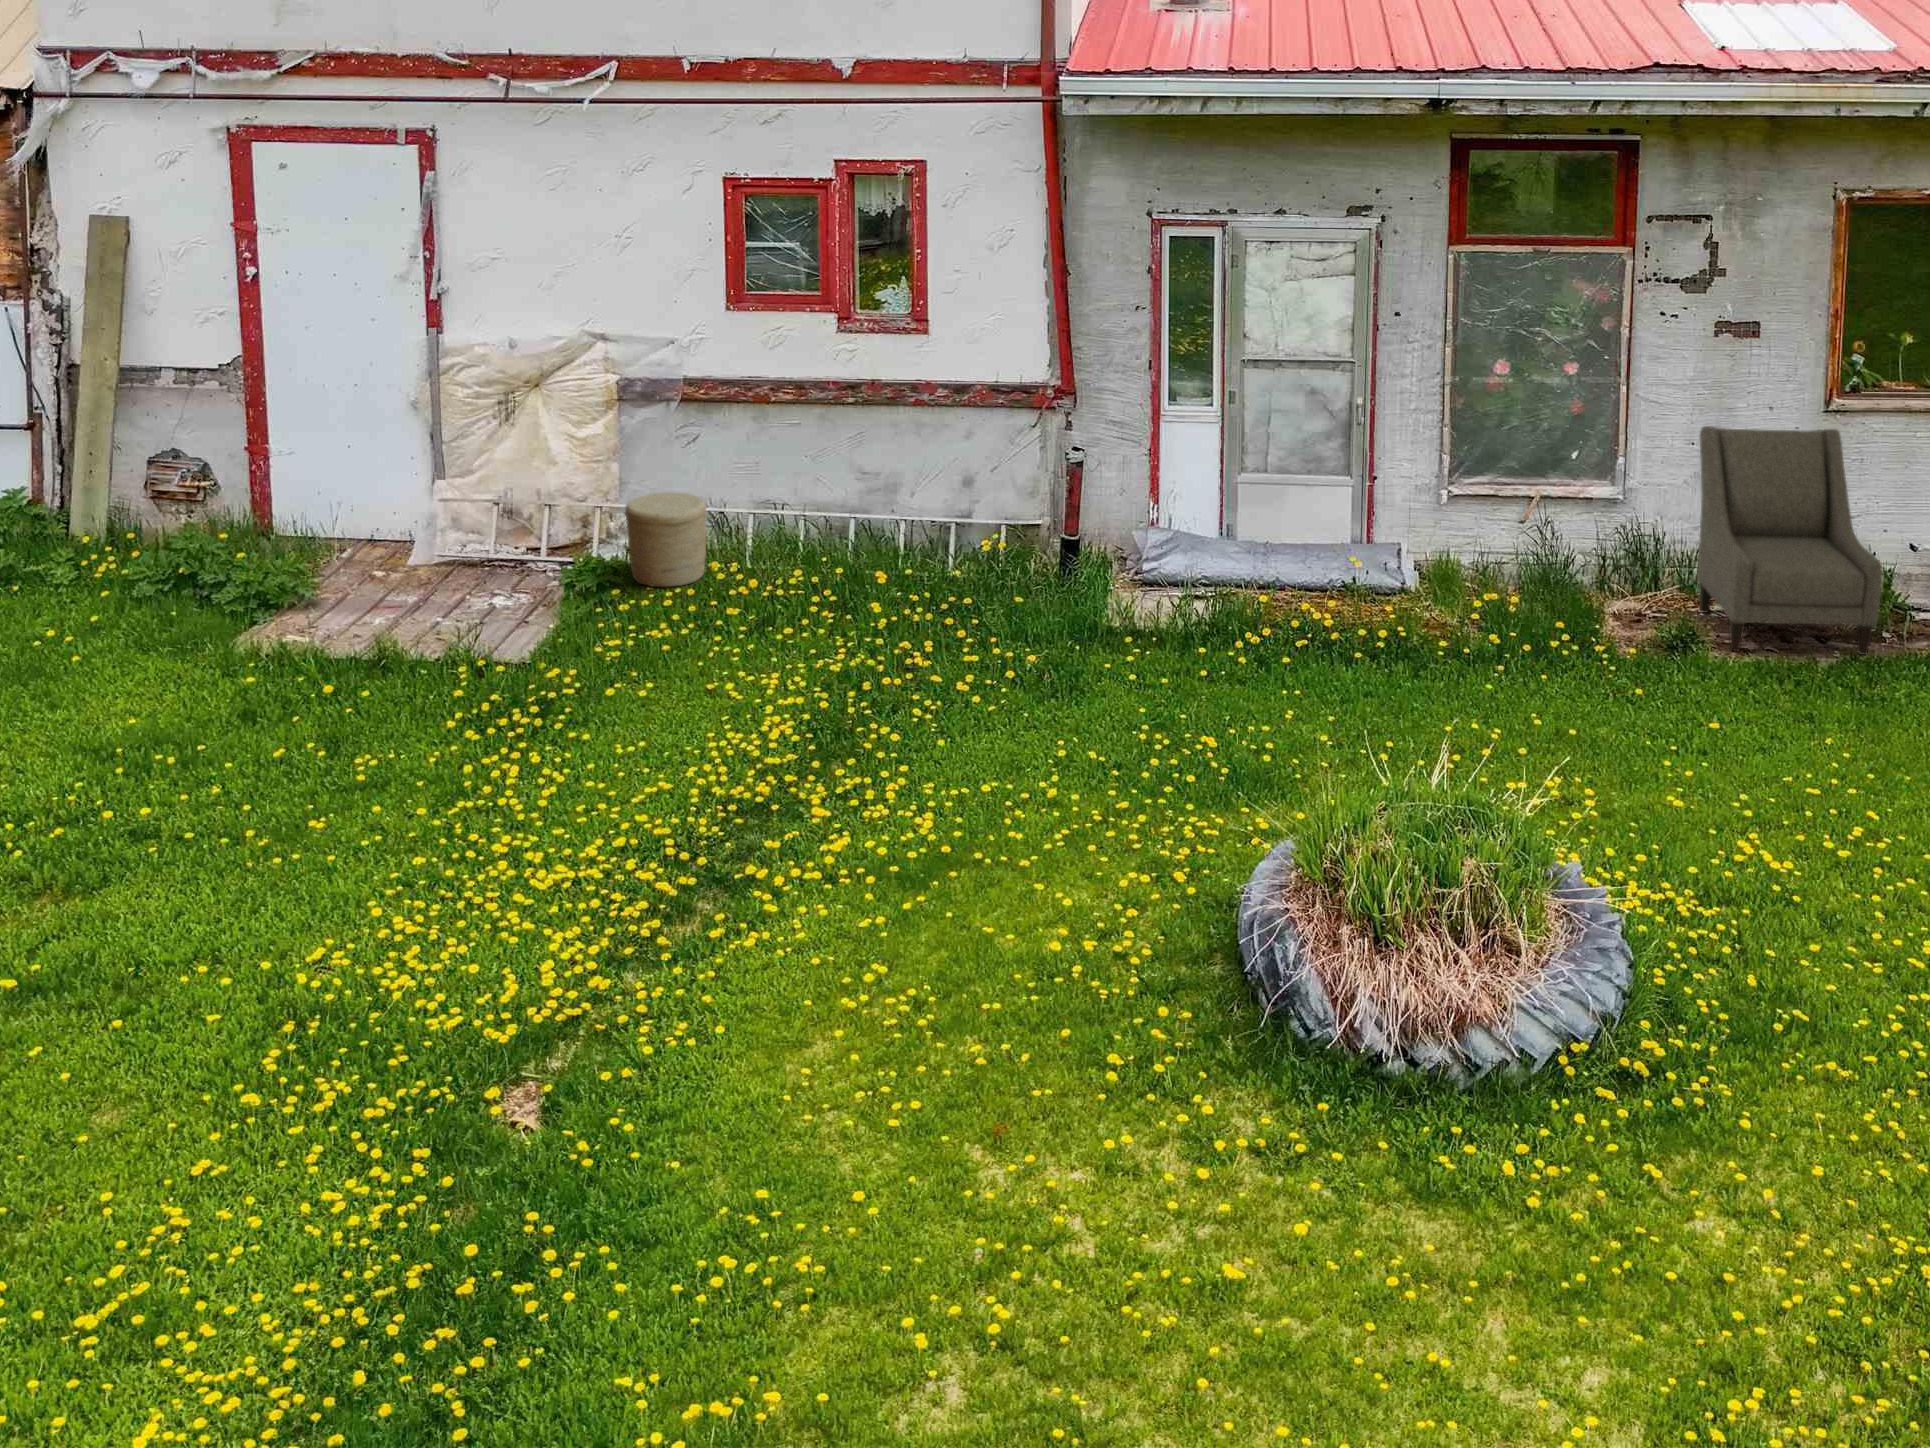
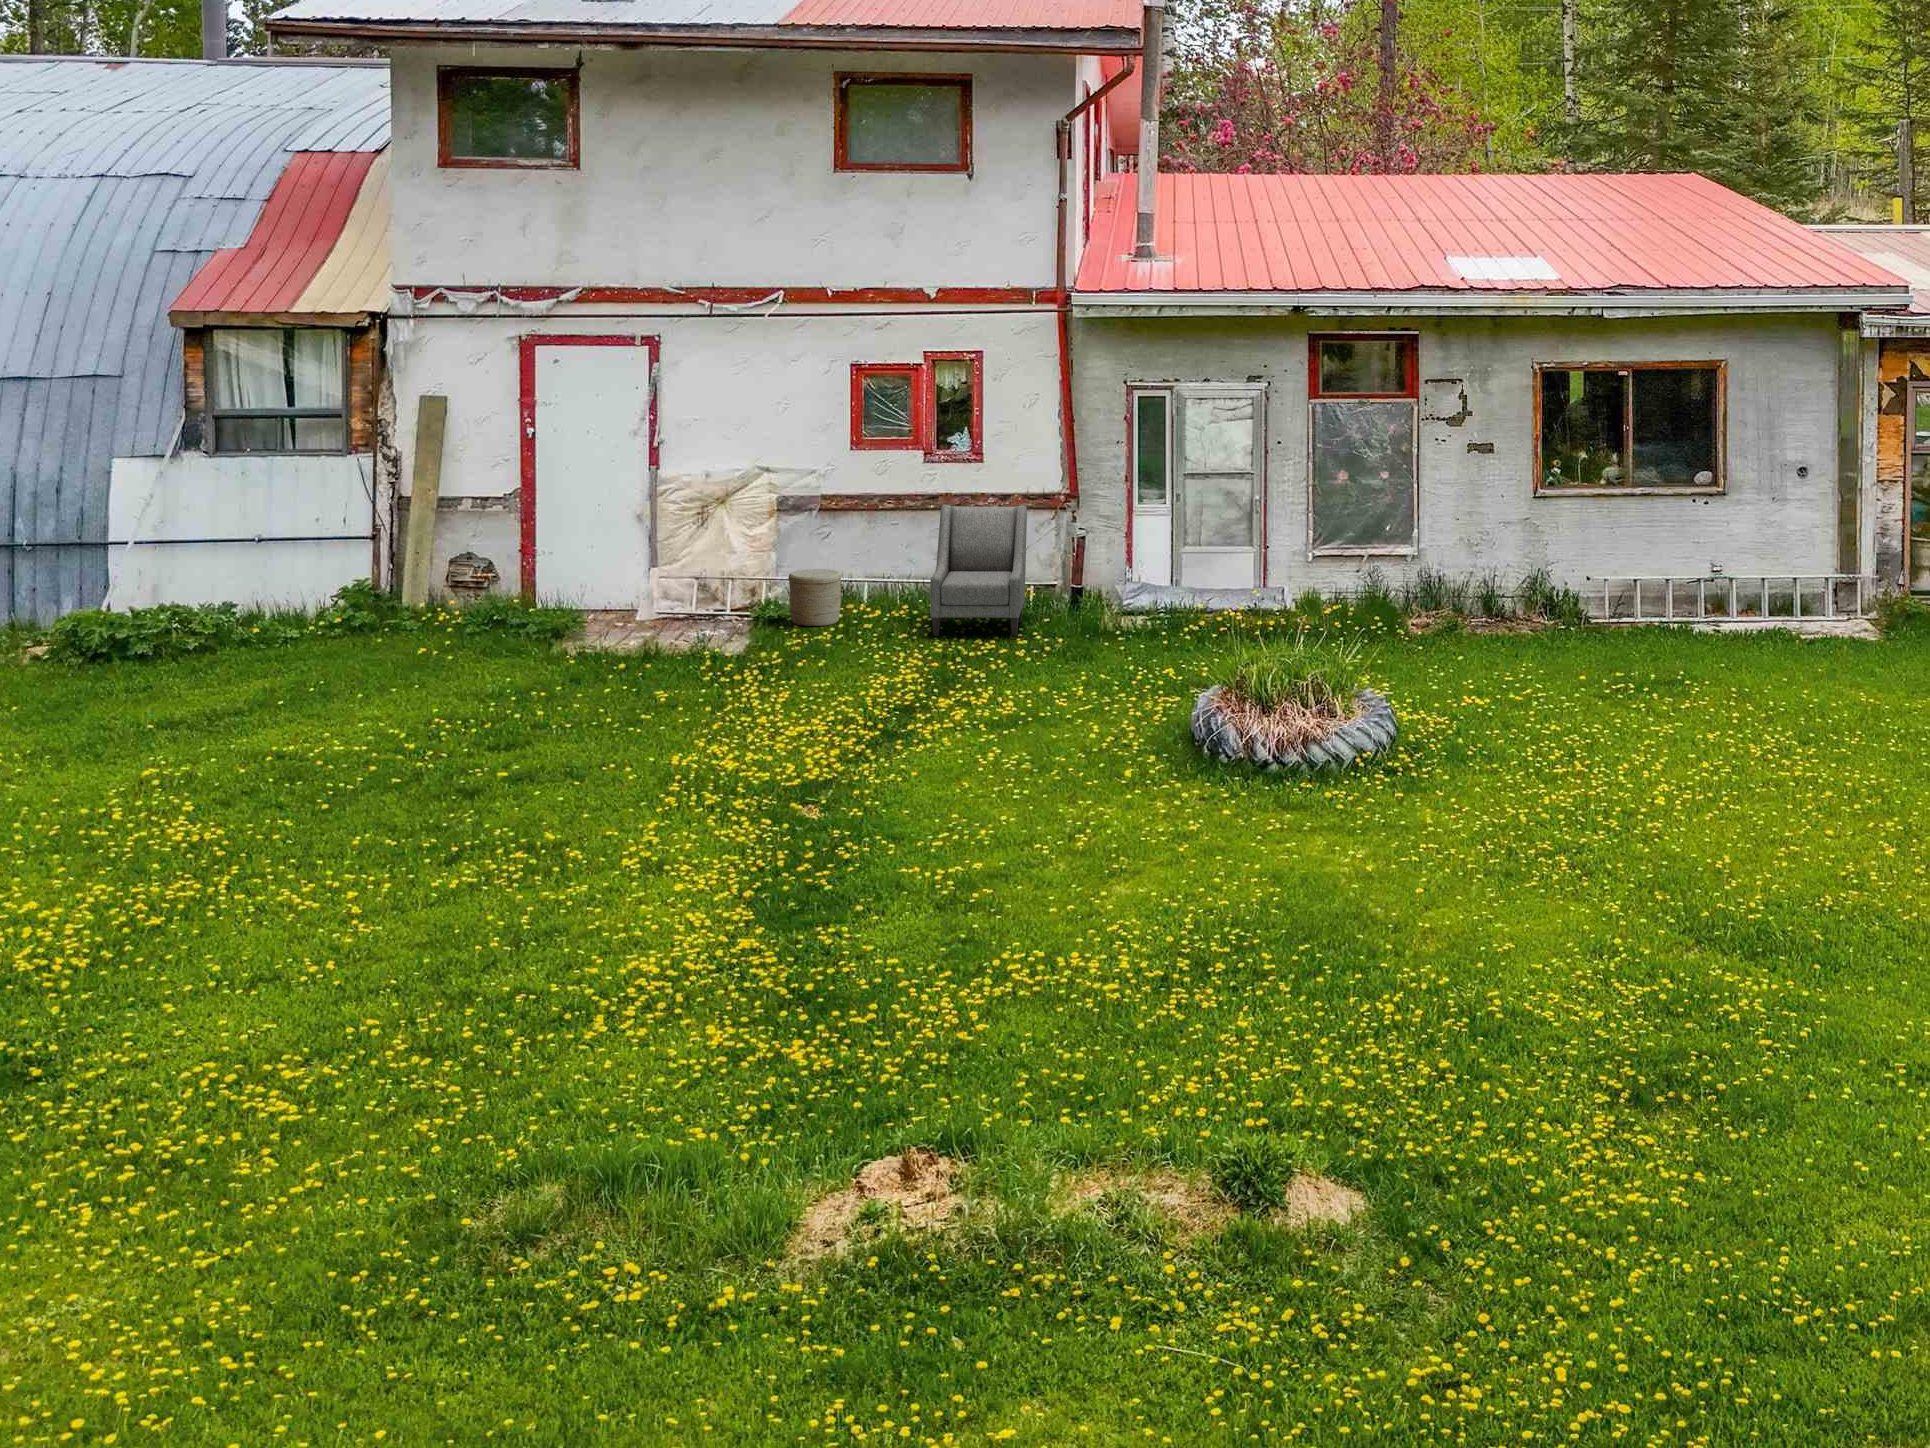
chair: present [1697,426,1883,655] -> present [930,505,1027,637]

